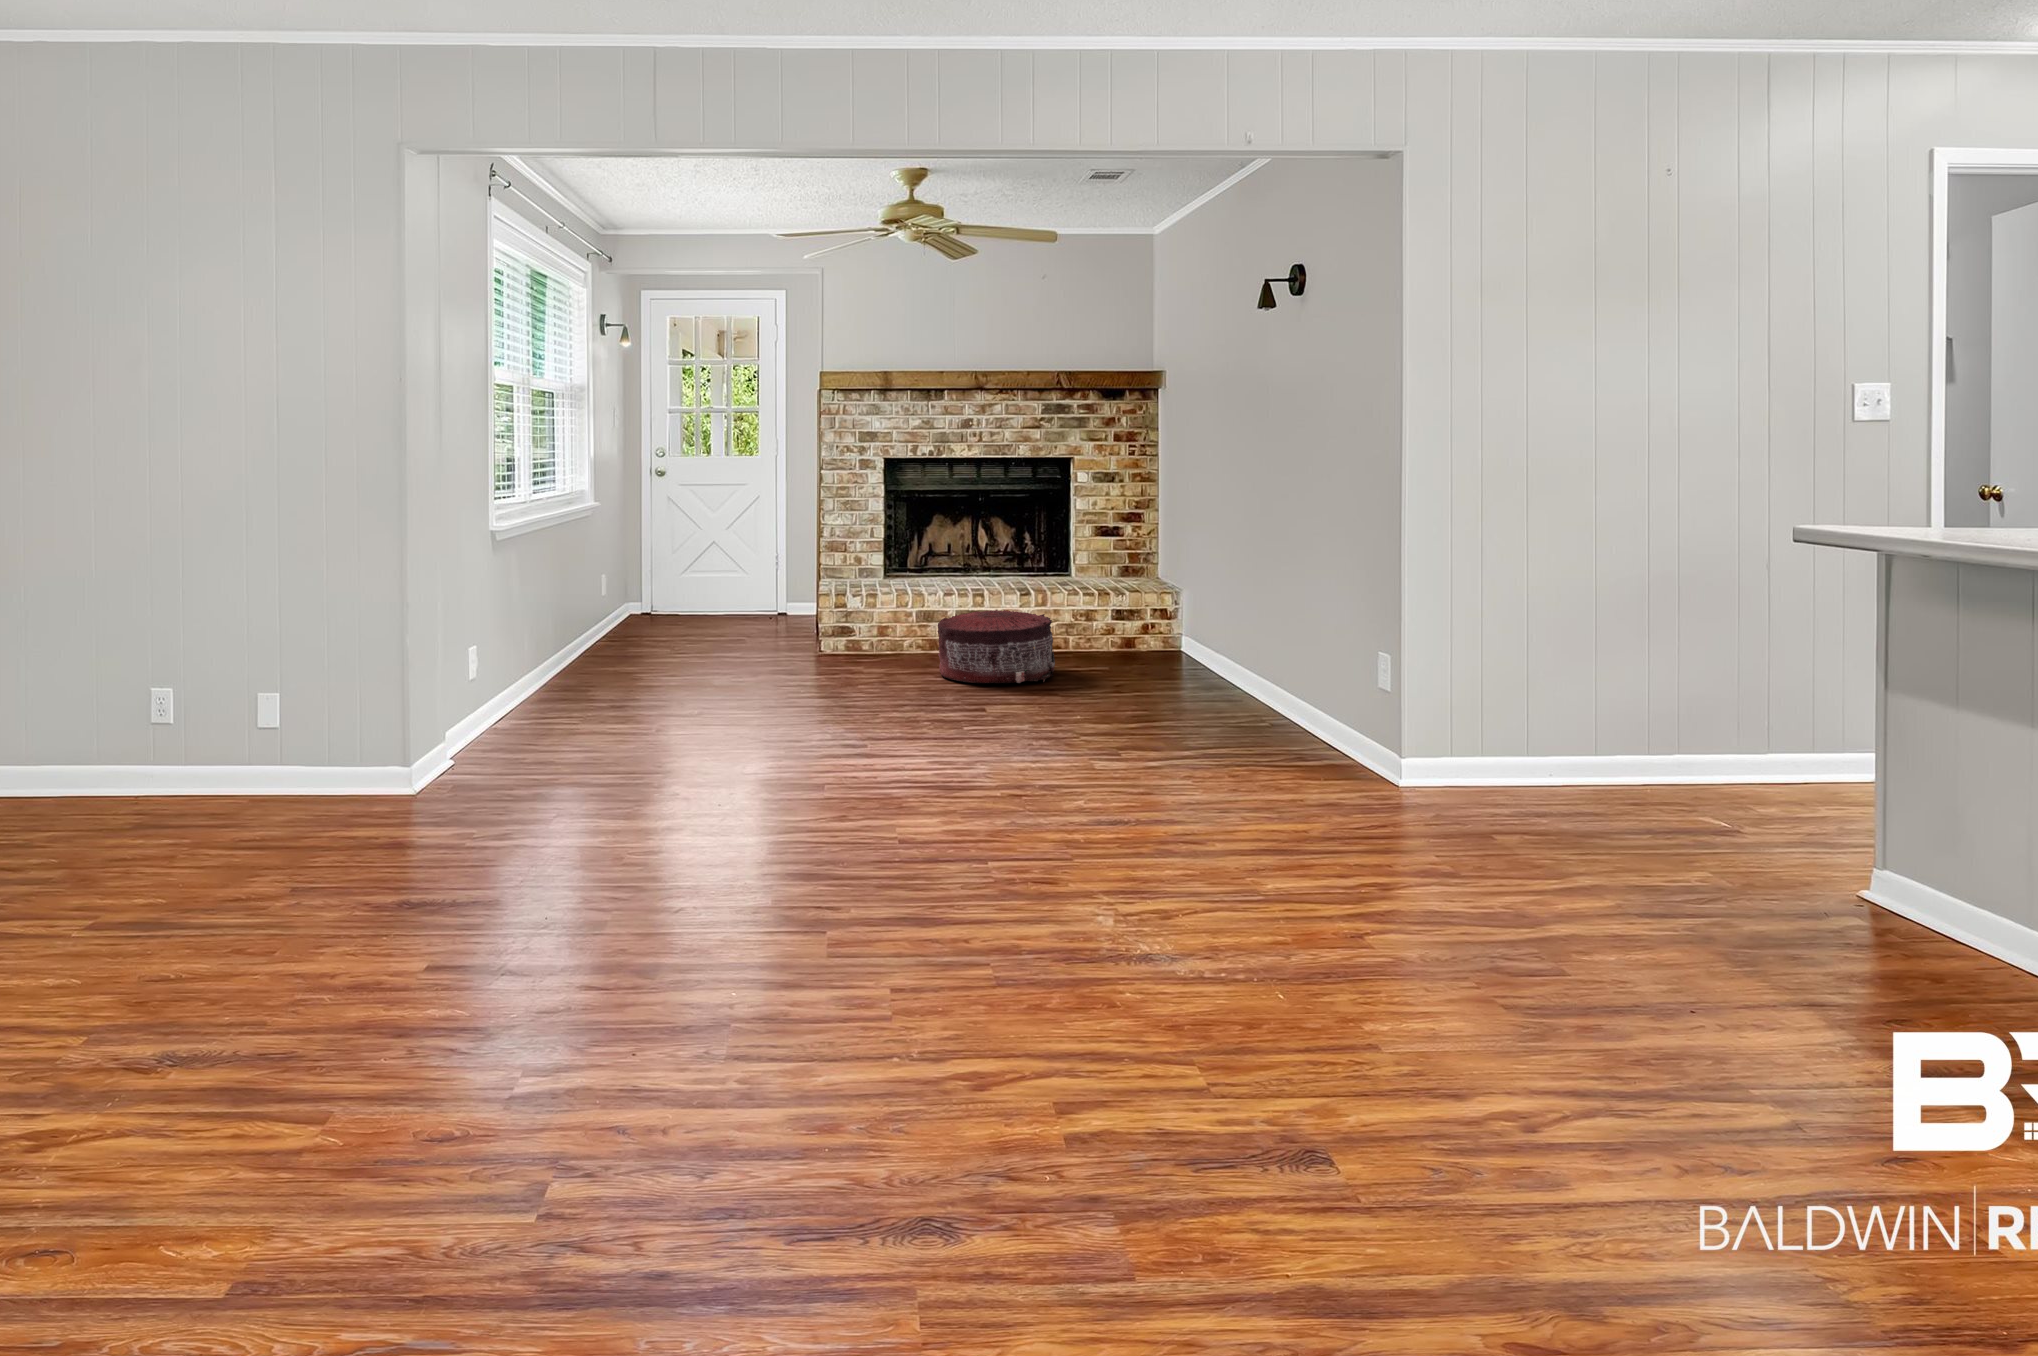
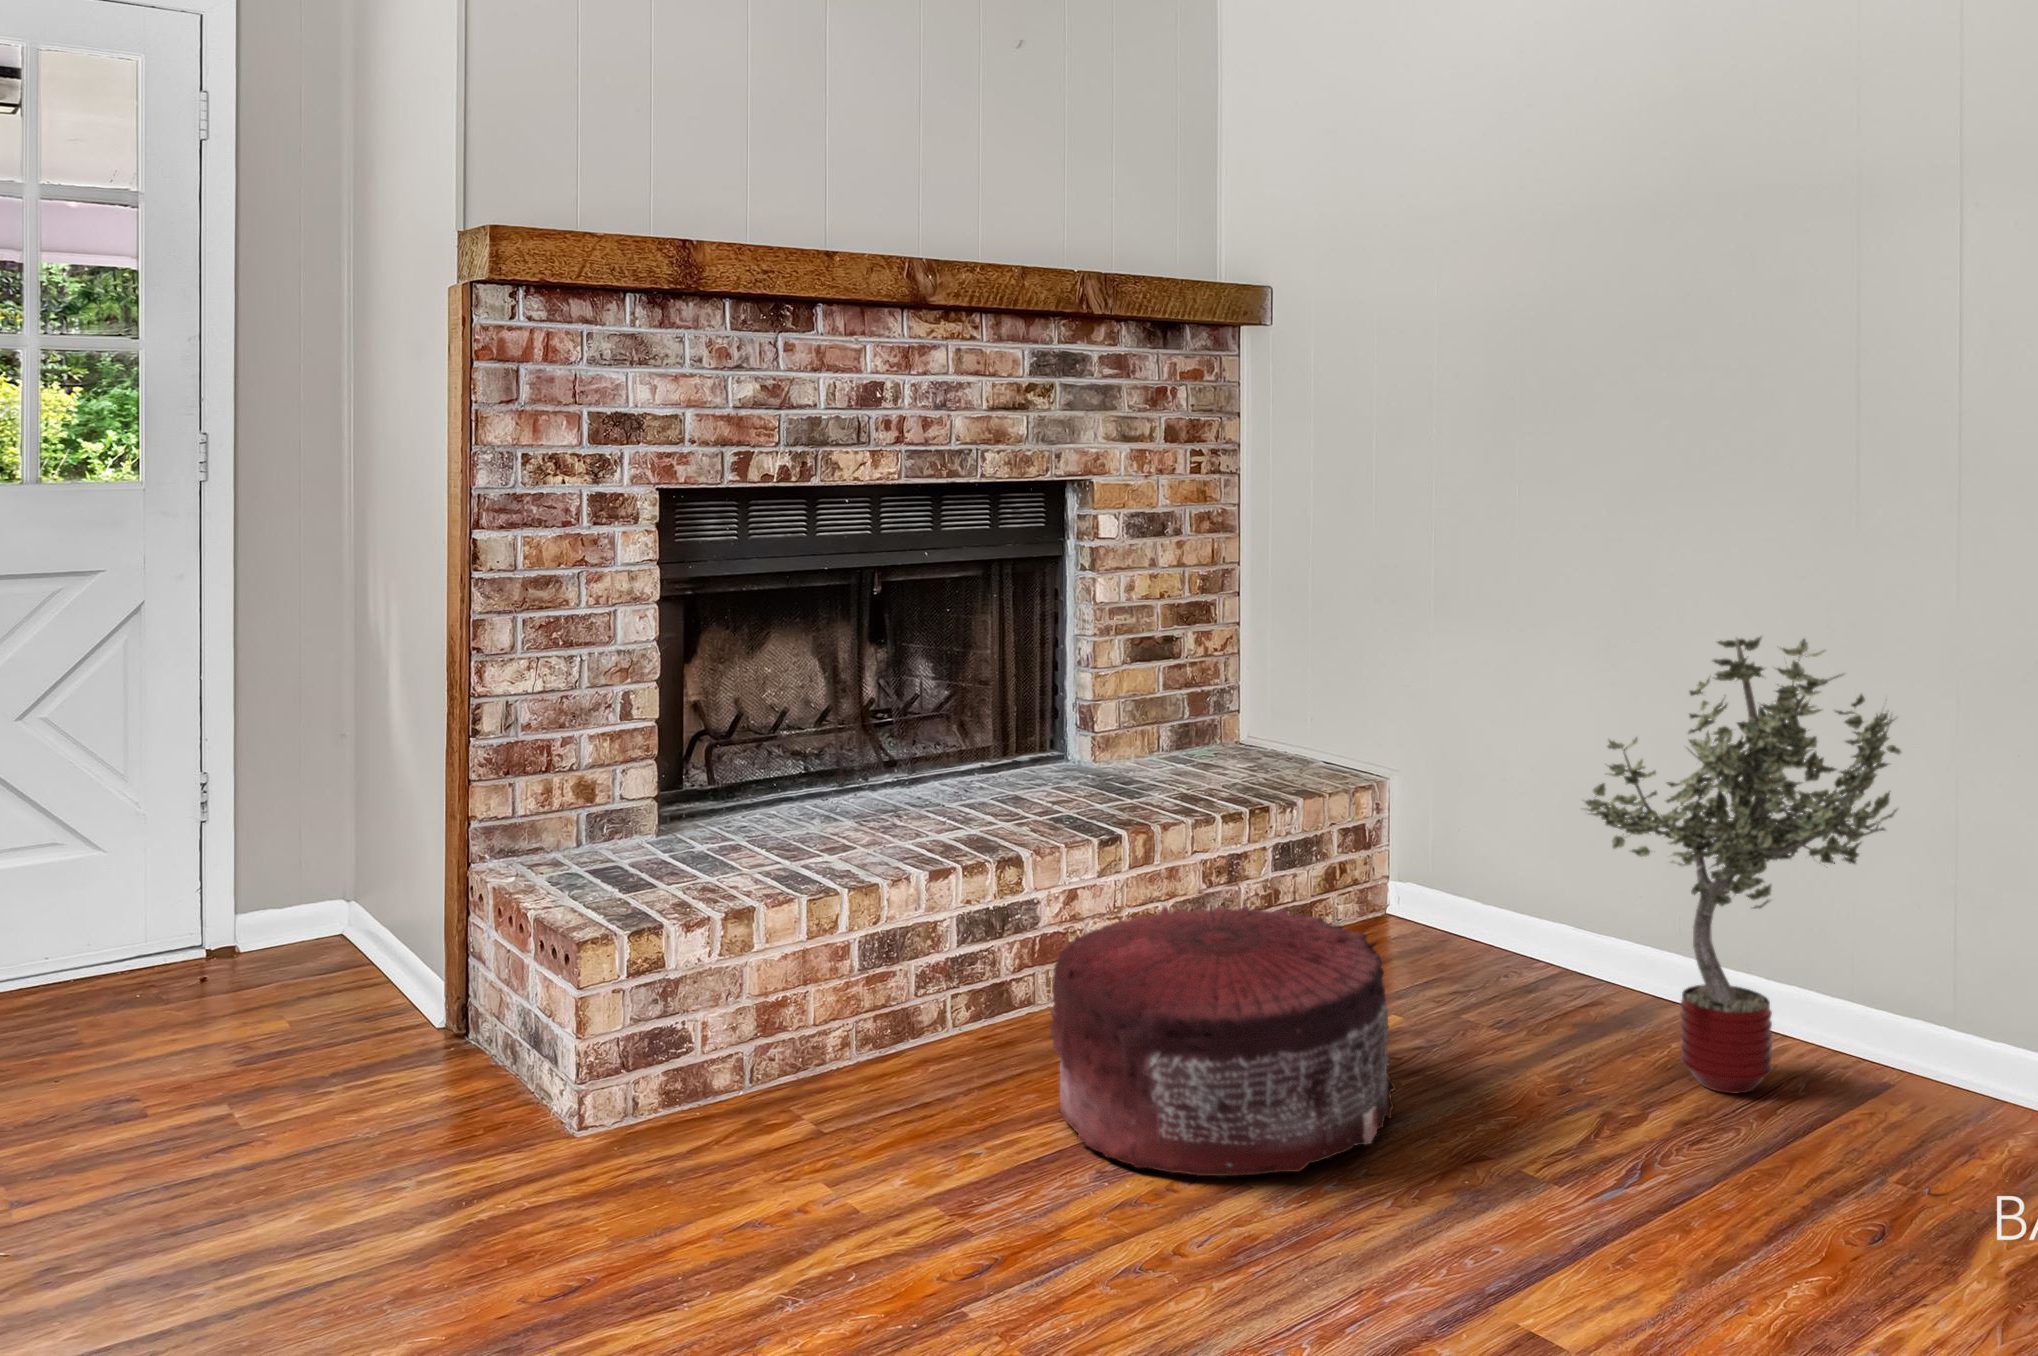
potted tree: none [1144,519,1245,696] -> present [1585,637,1901,1094]

